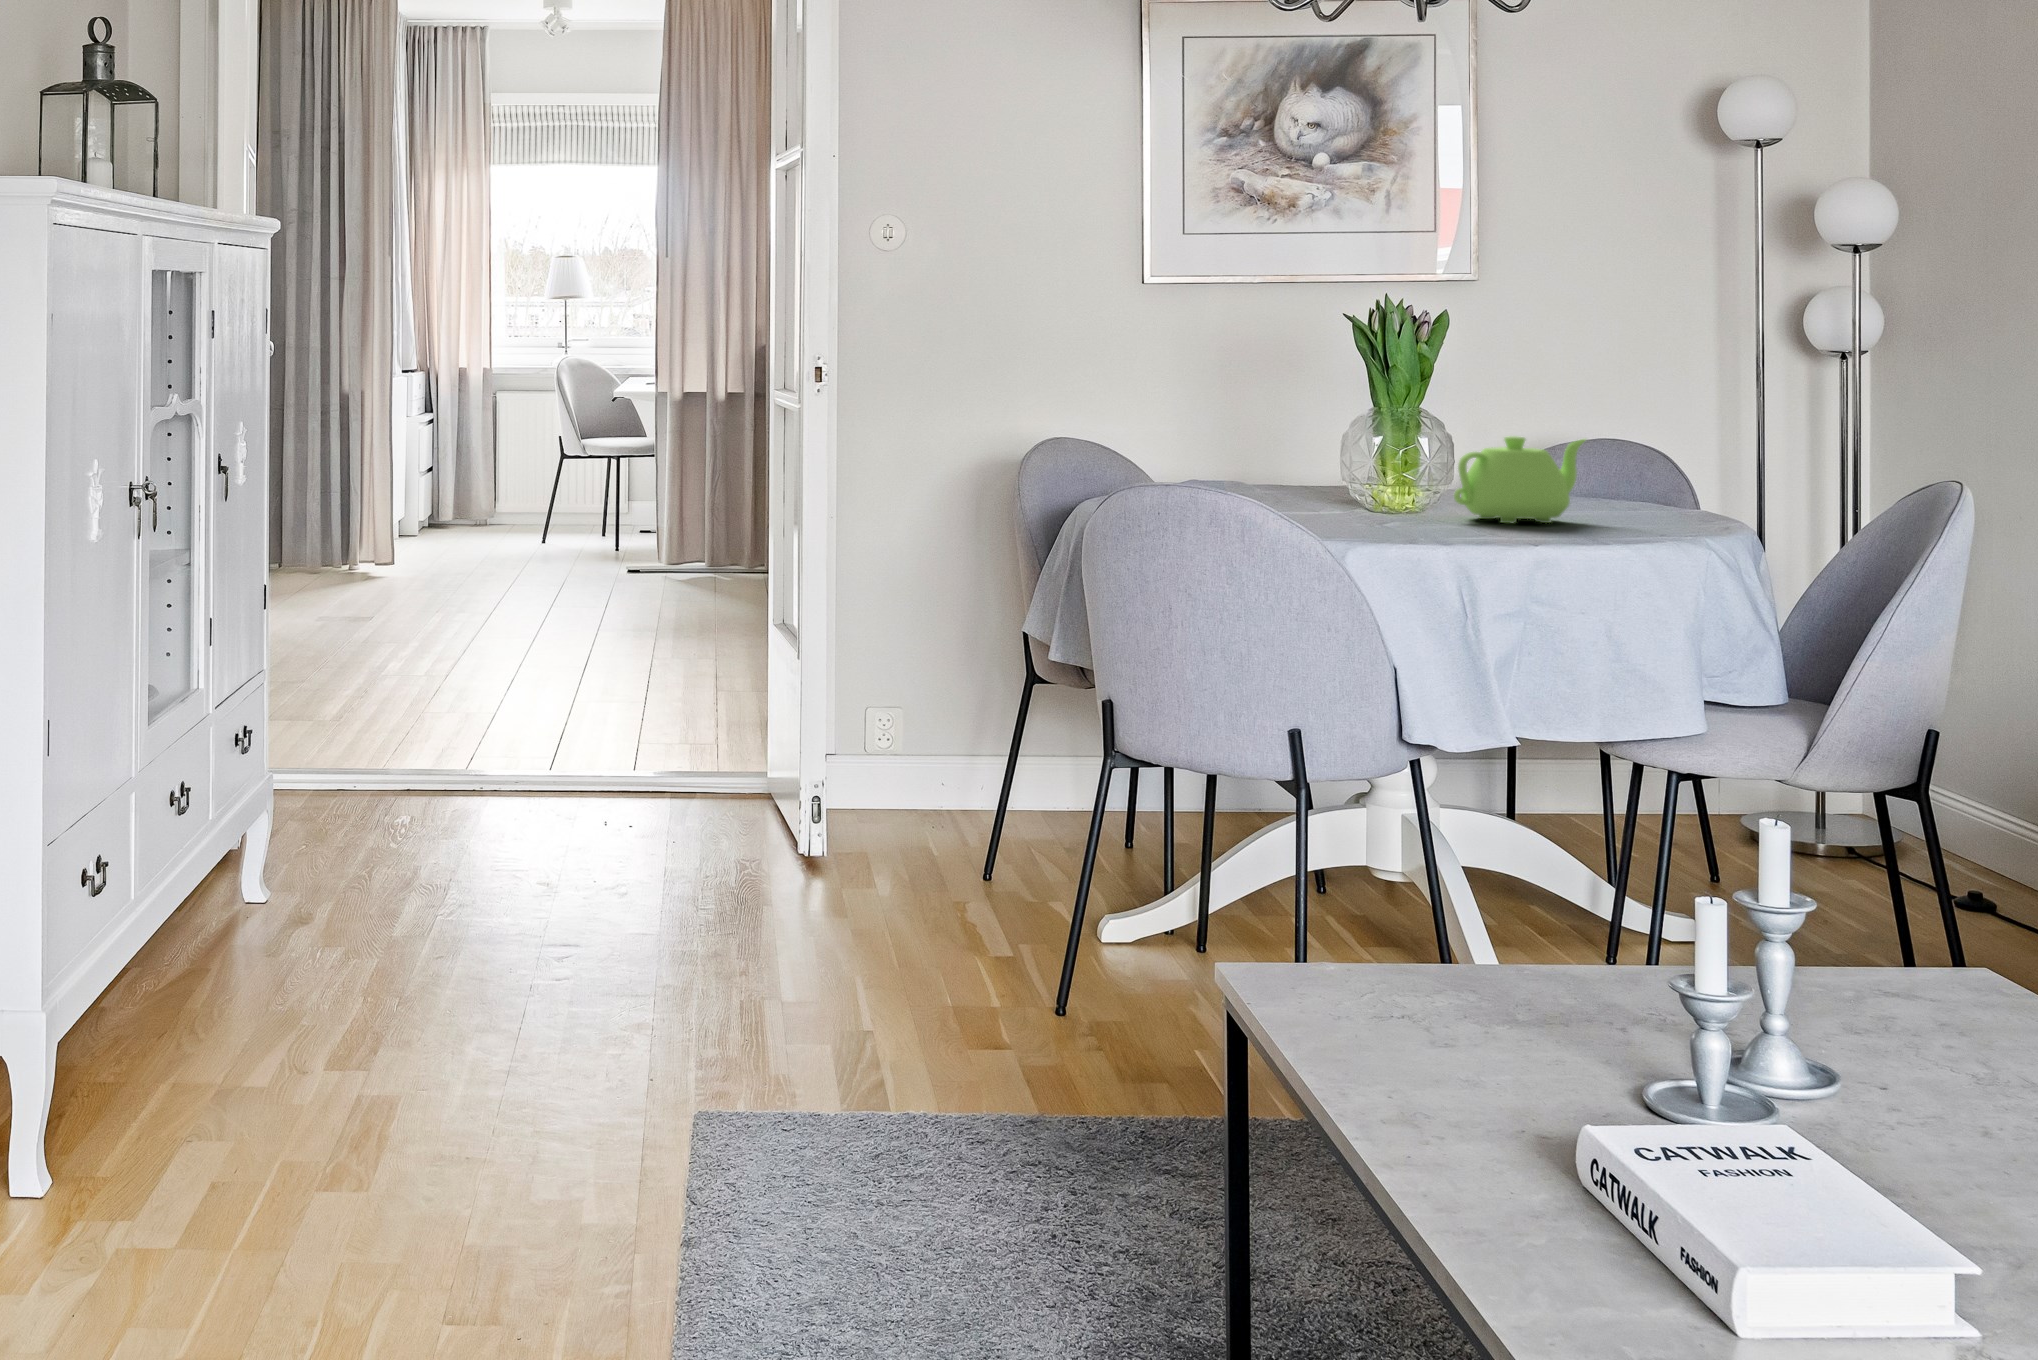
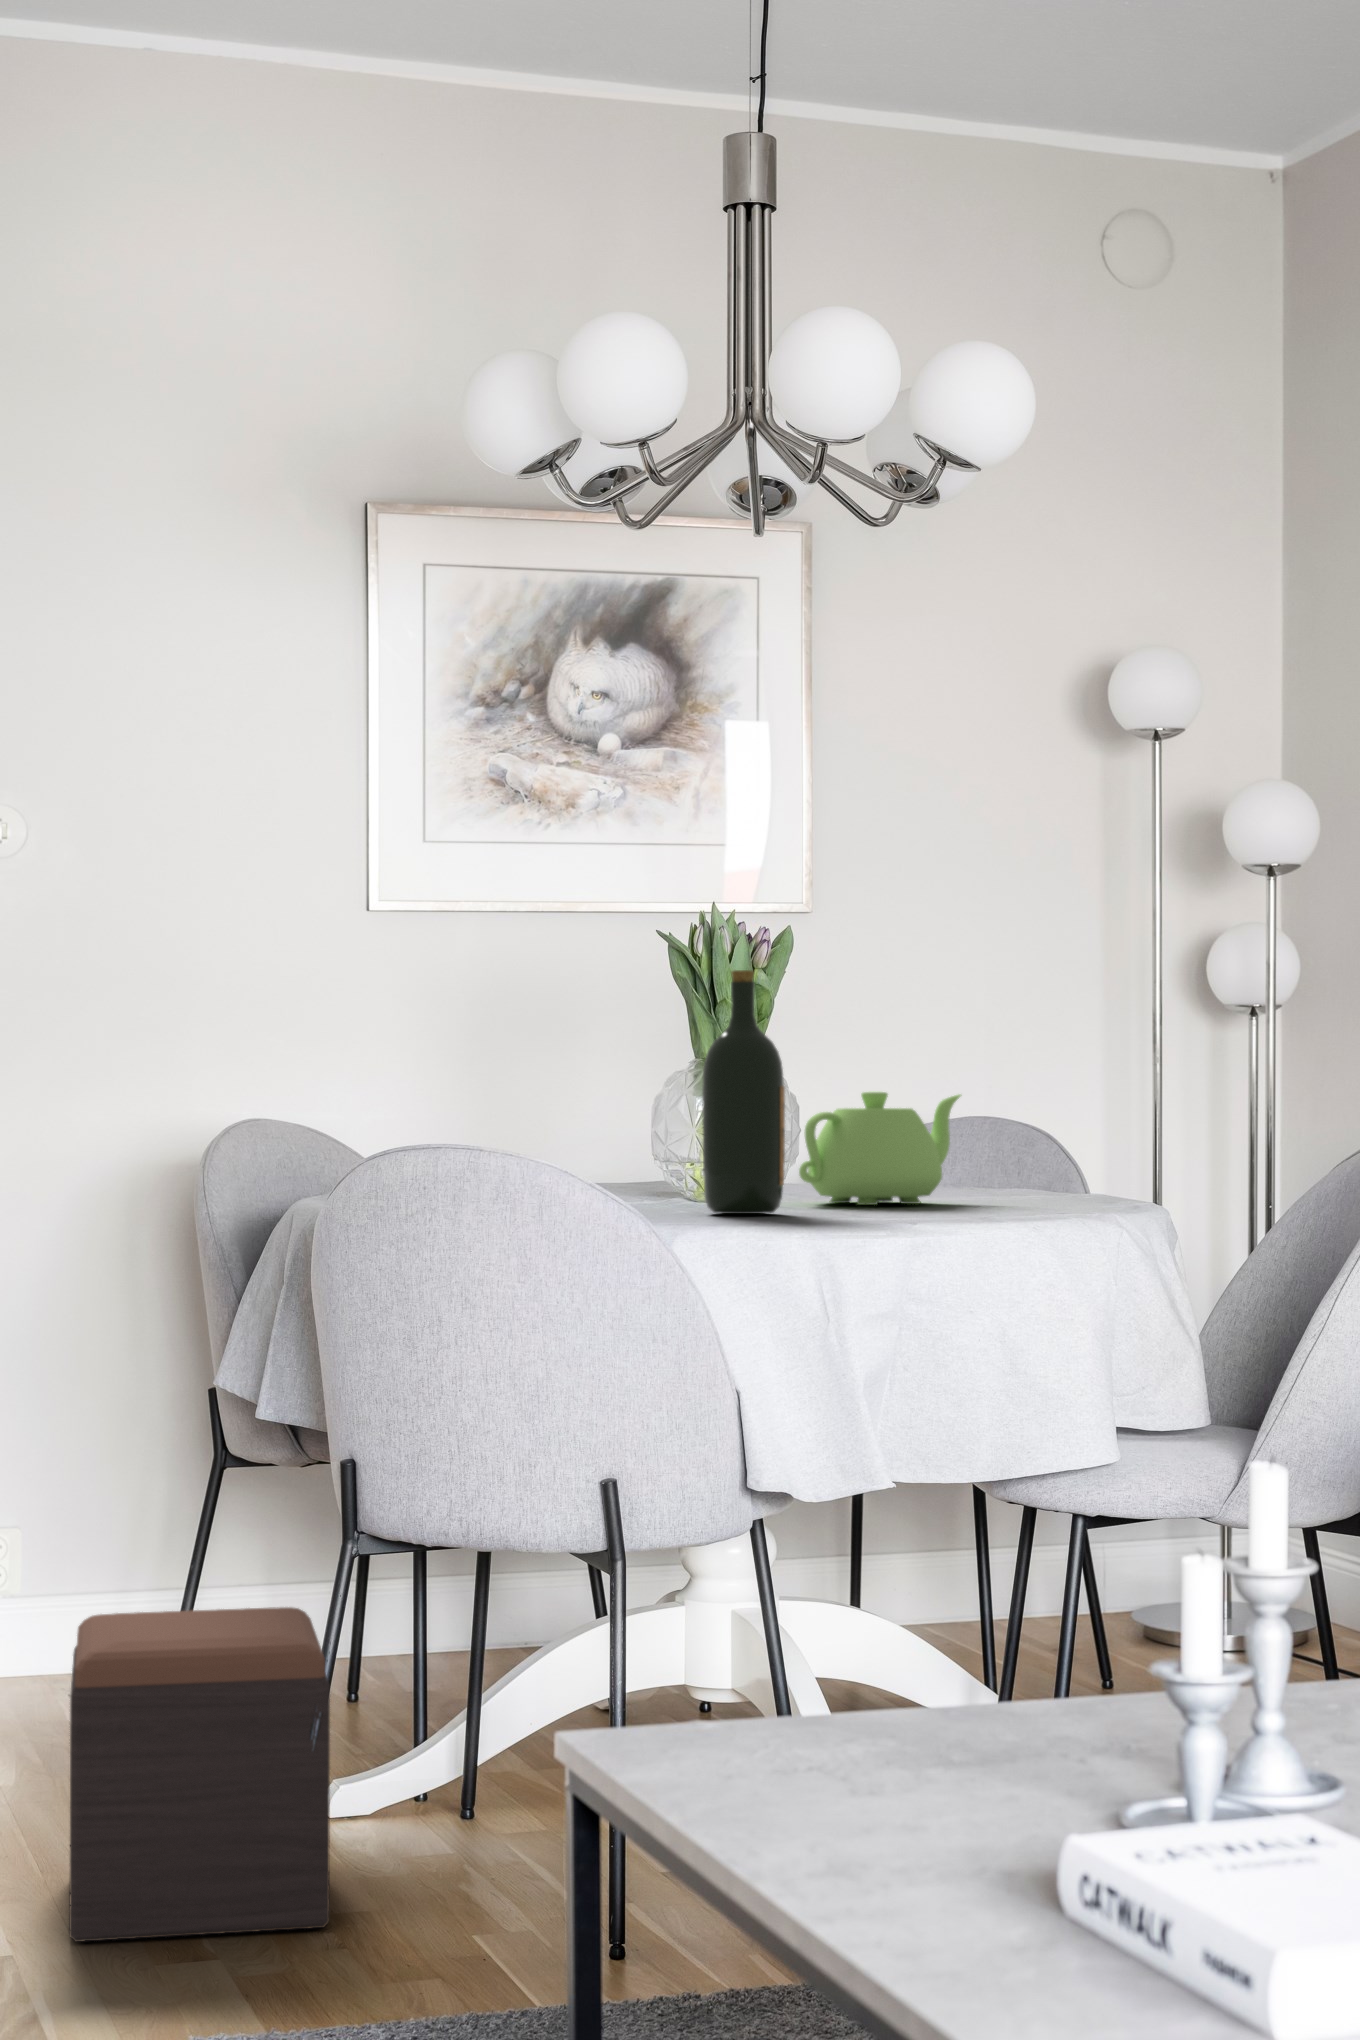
wine bottle: none [1375,351,1439,534] -> present [702,970,785,1214]
footstool: none [908,795,1089,1039] -> present [69,1607,330,1942]

